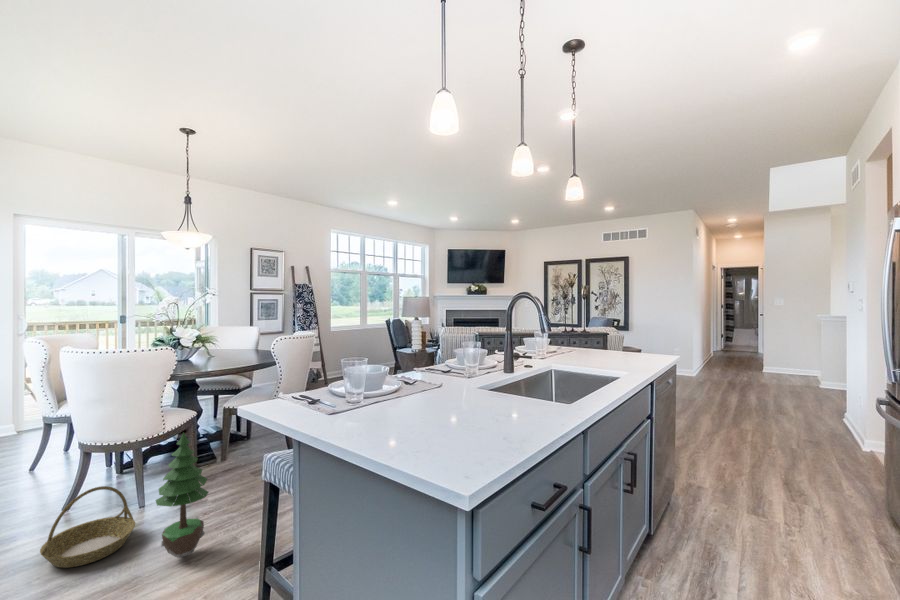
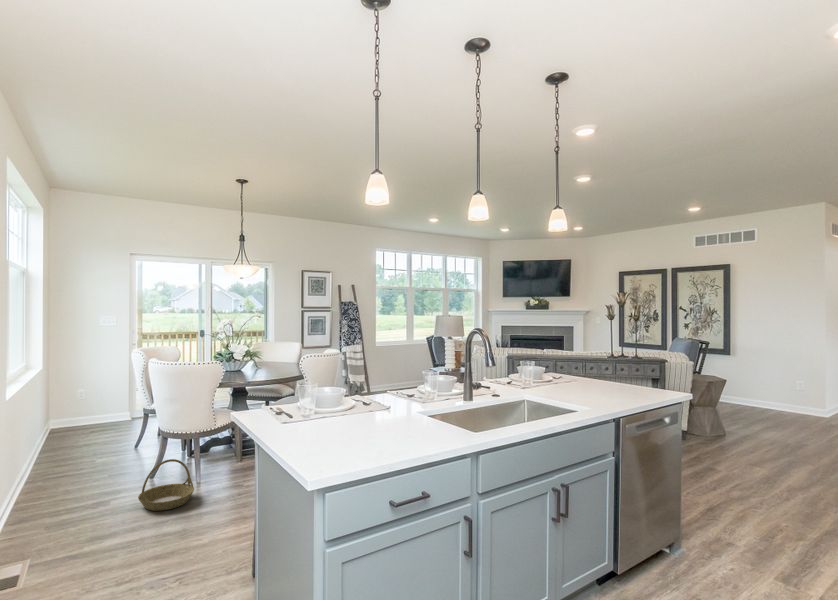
potted tree: present [156,433,209,558] -> none [204,424,239,515]

